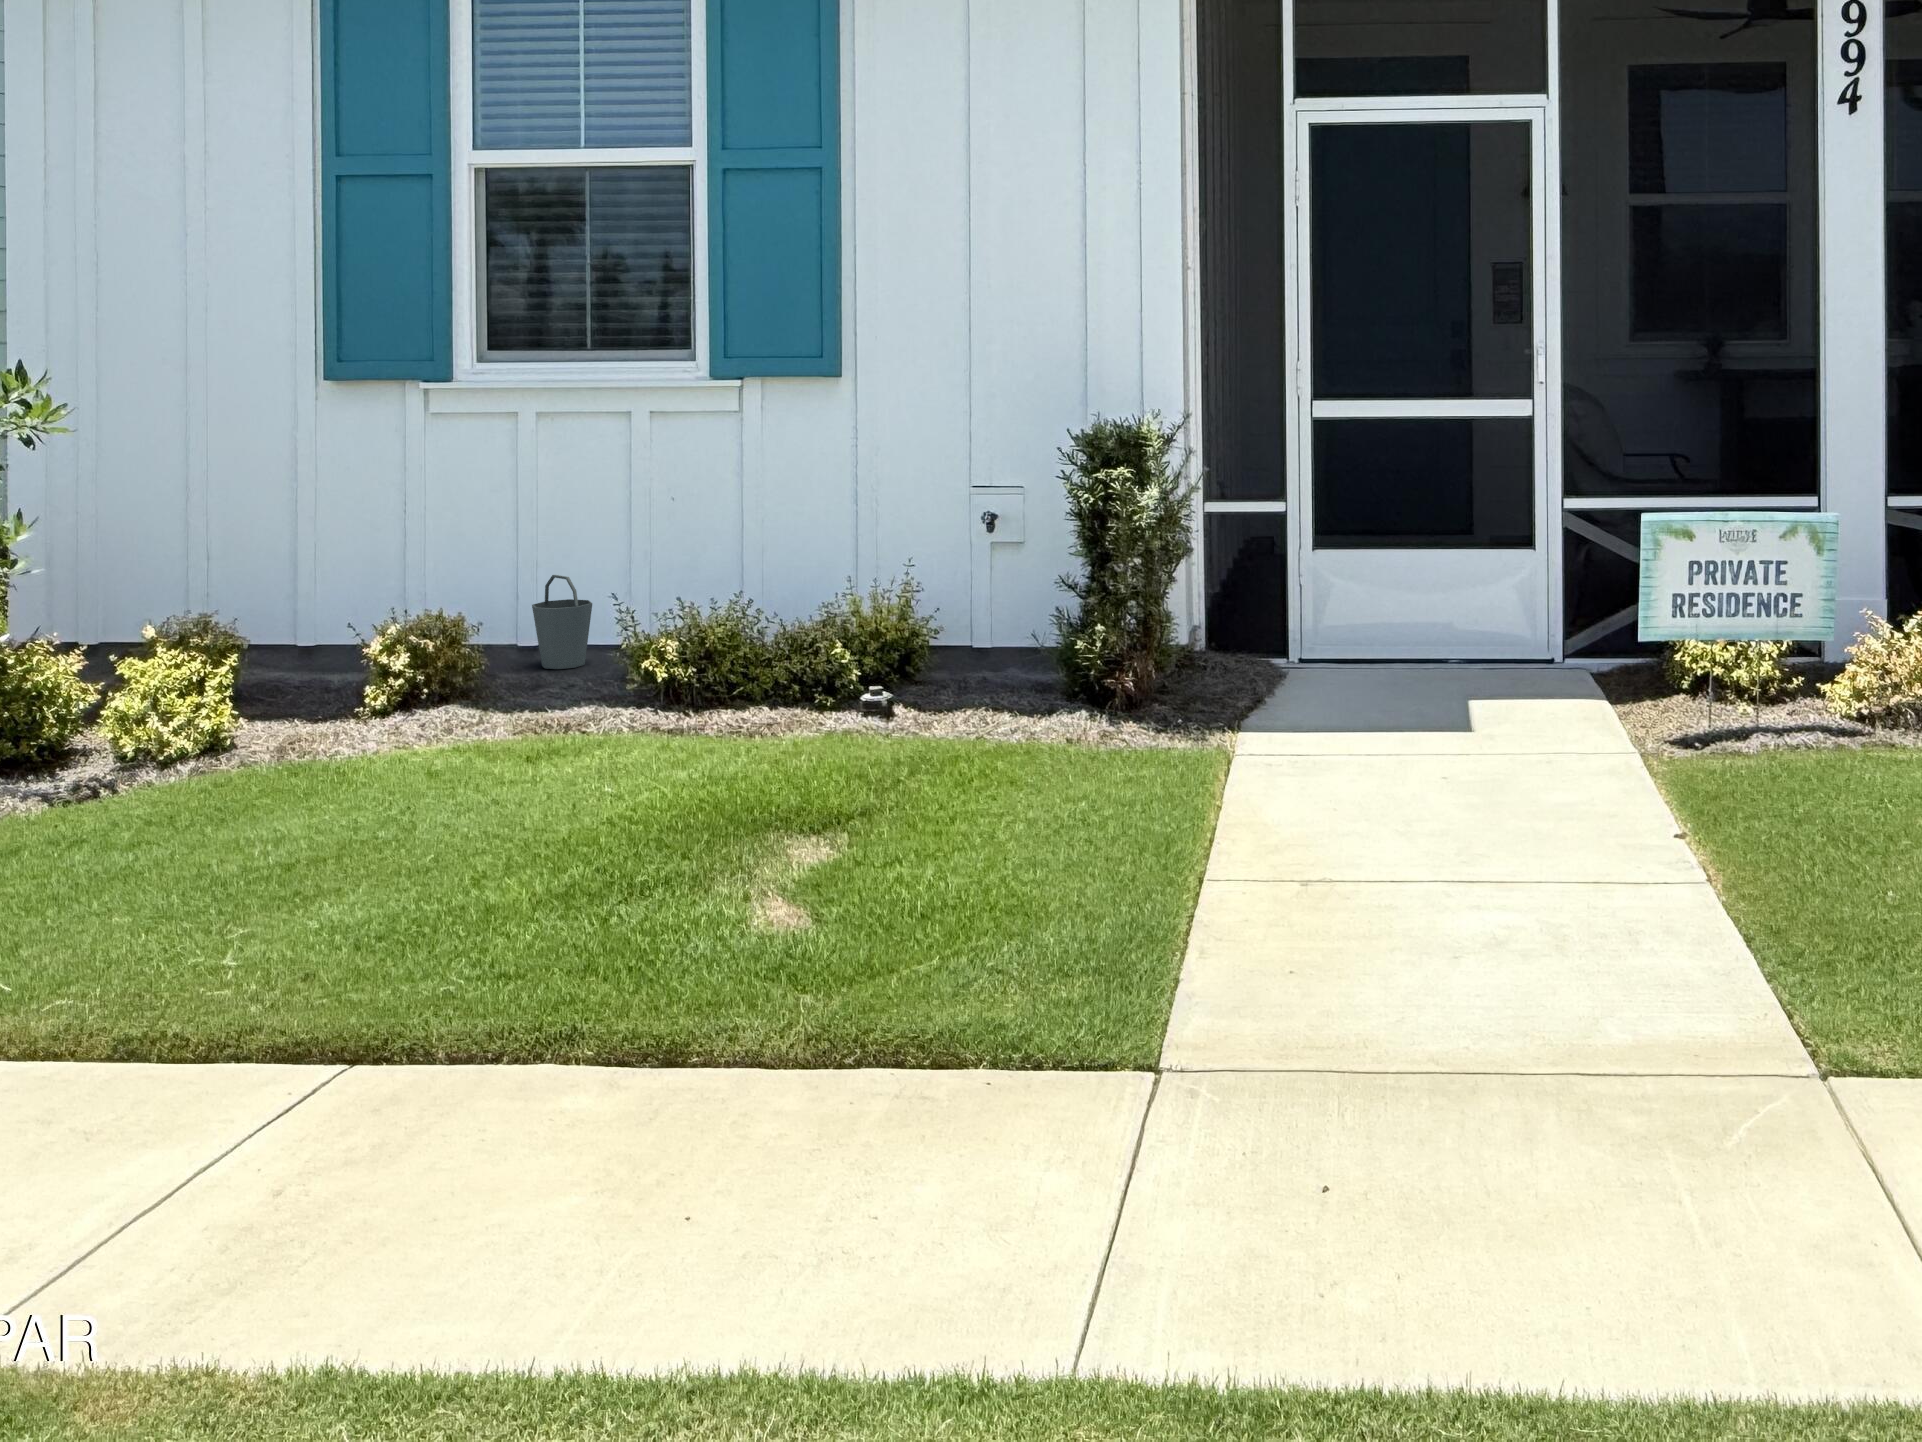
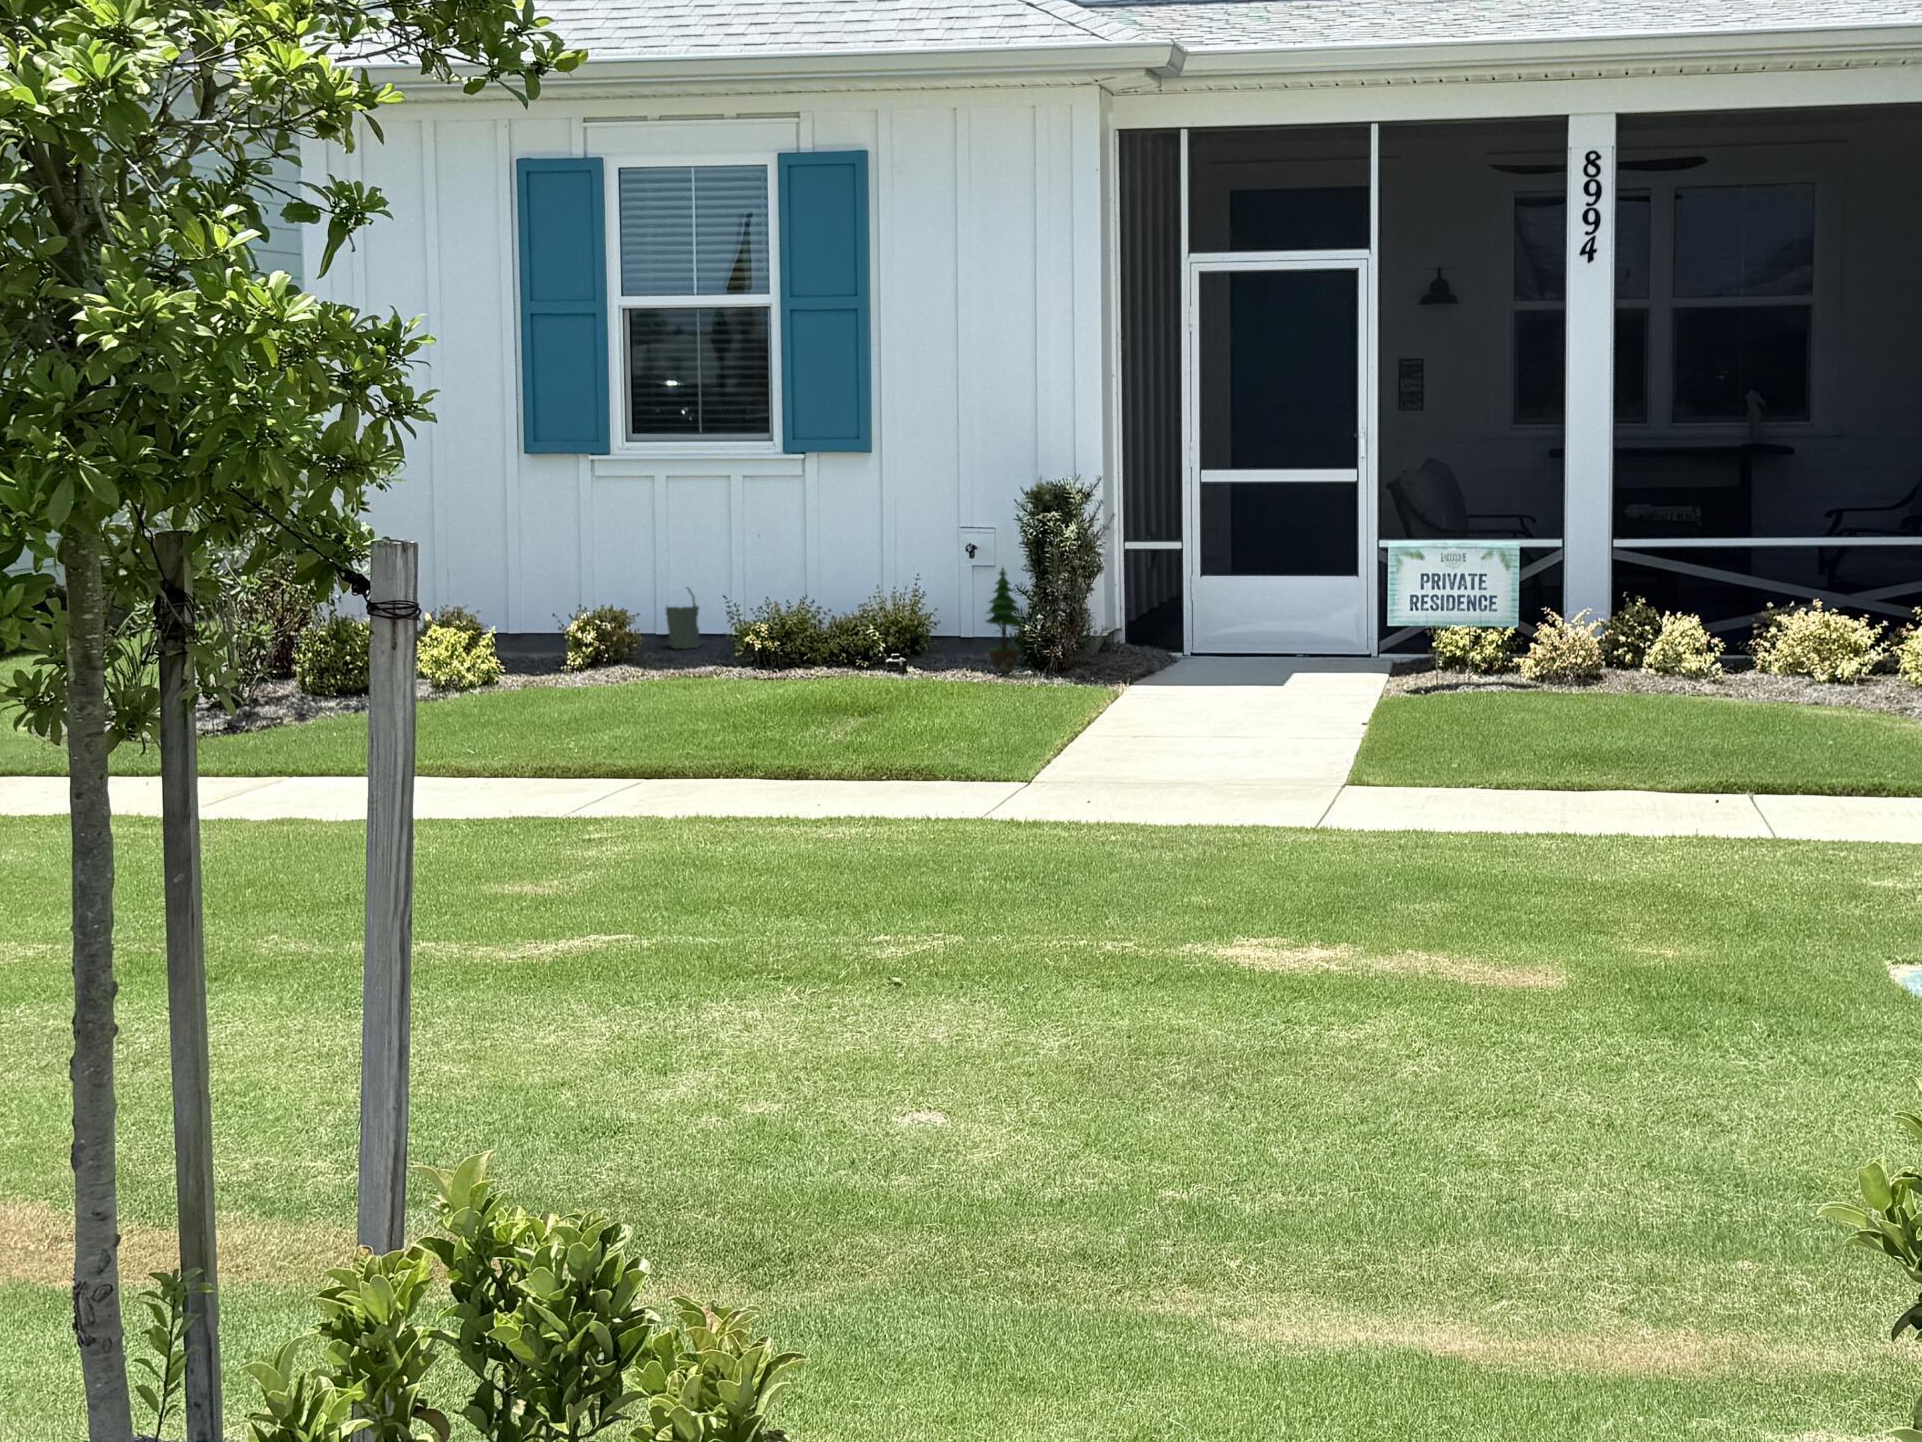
potted tree: none [1014,550,1074,718] -> present [986,568,1022,675]

